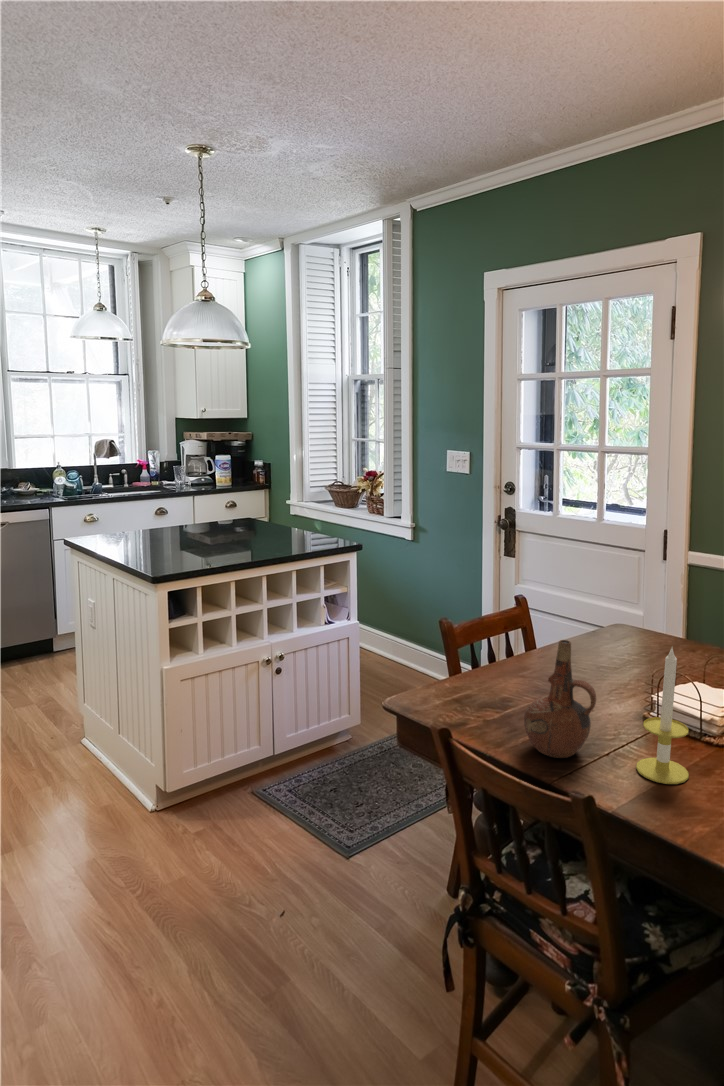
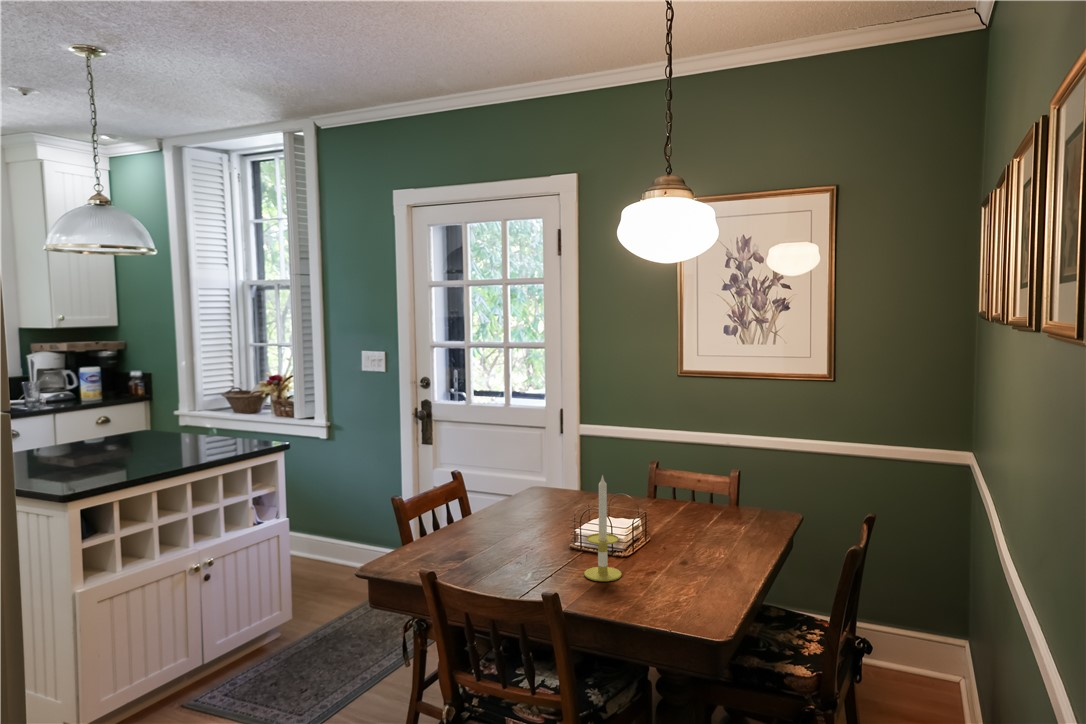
ceramic pitcher: present [524,640,596,758] -> none [496,482,550,580]

